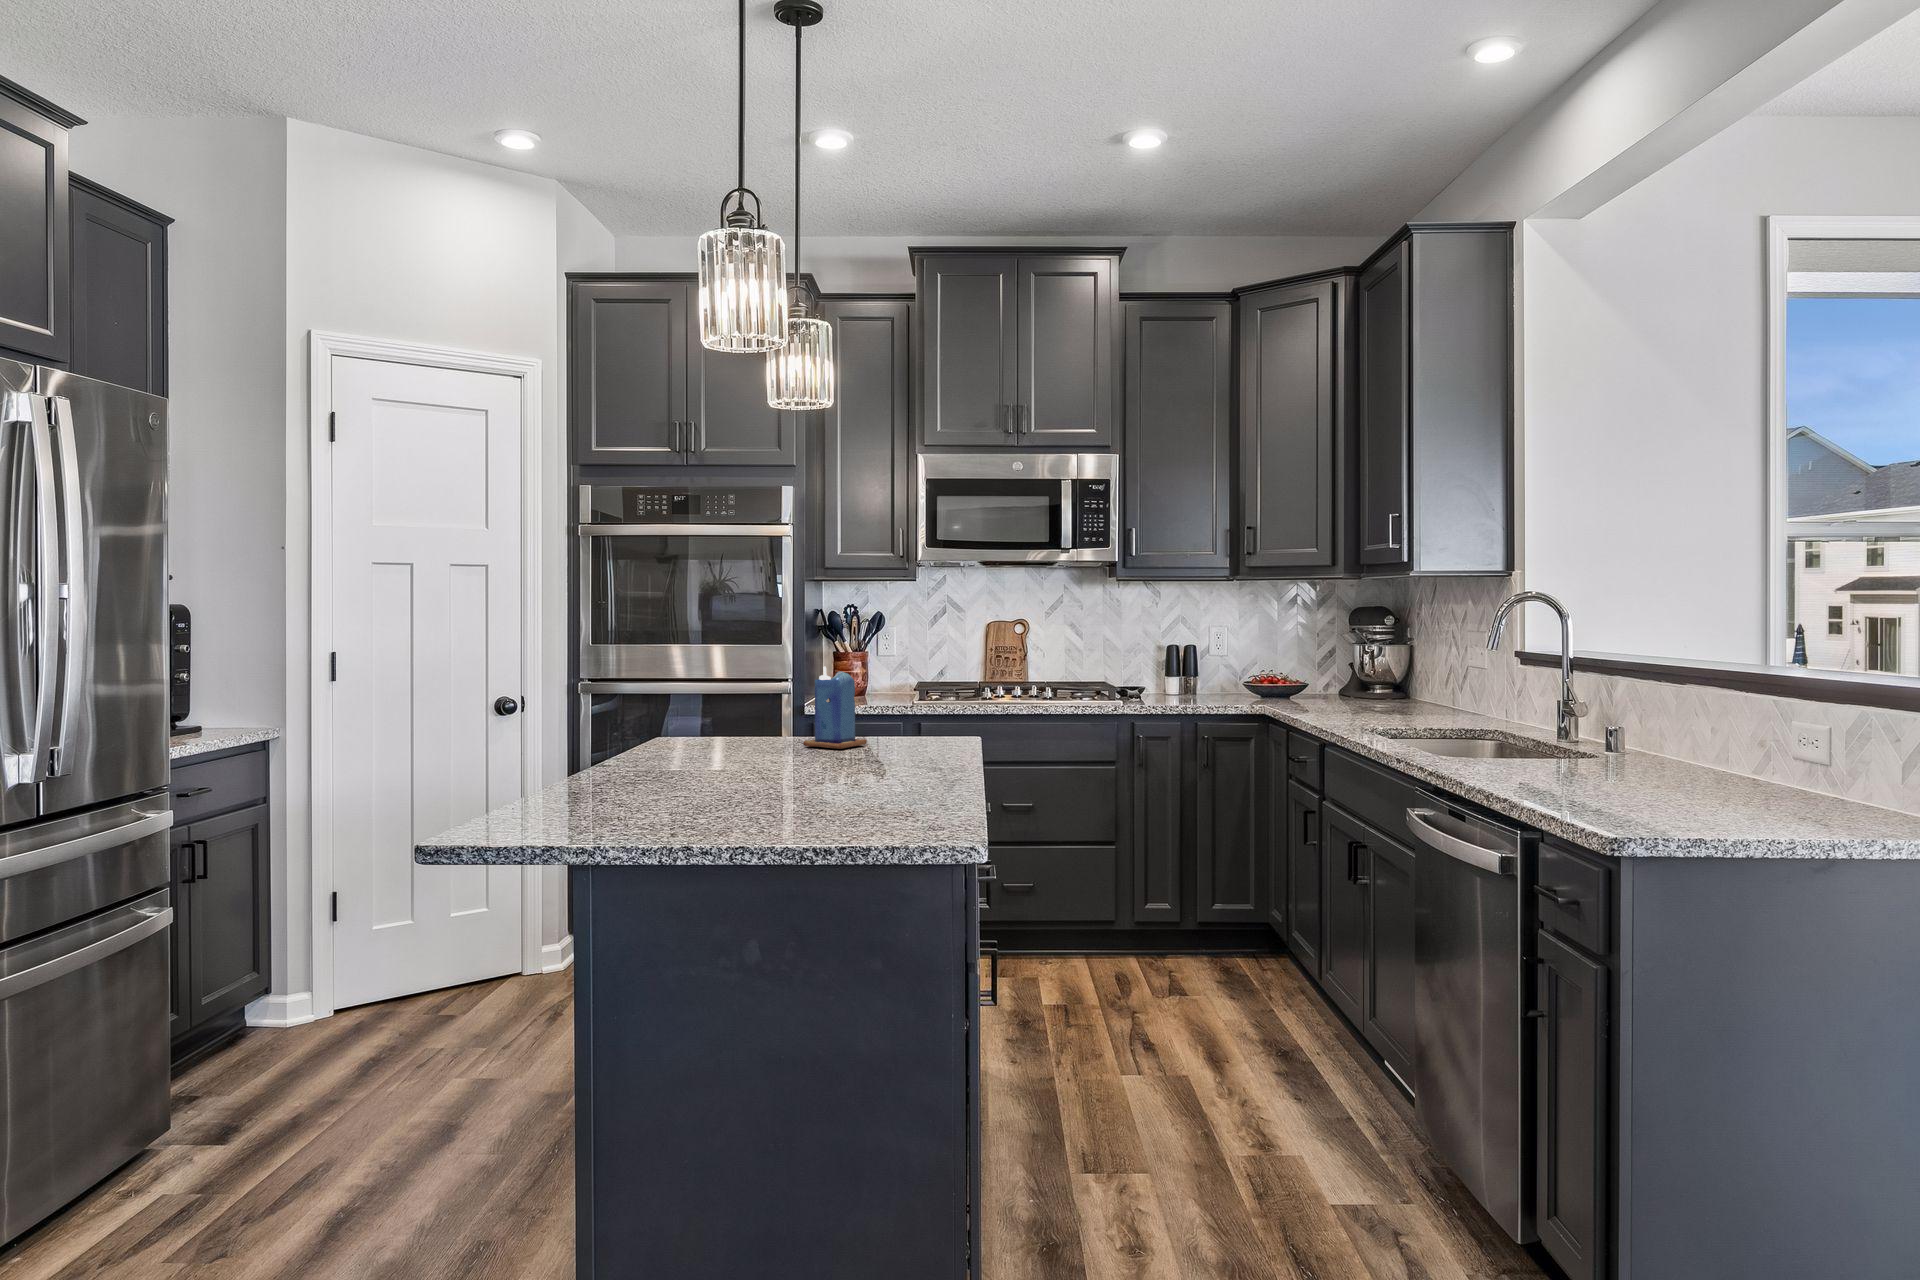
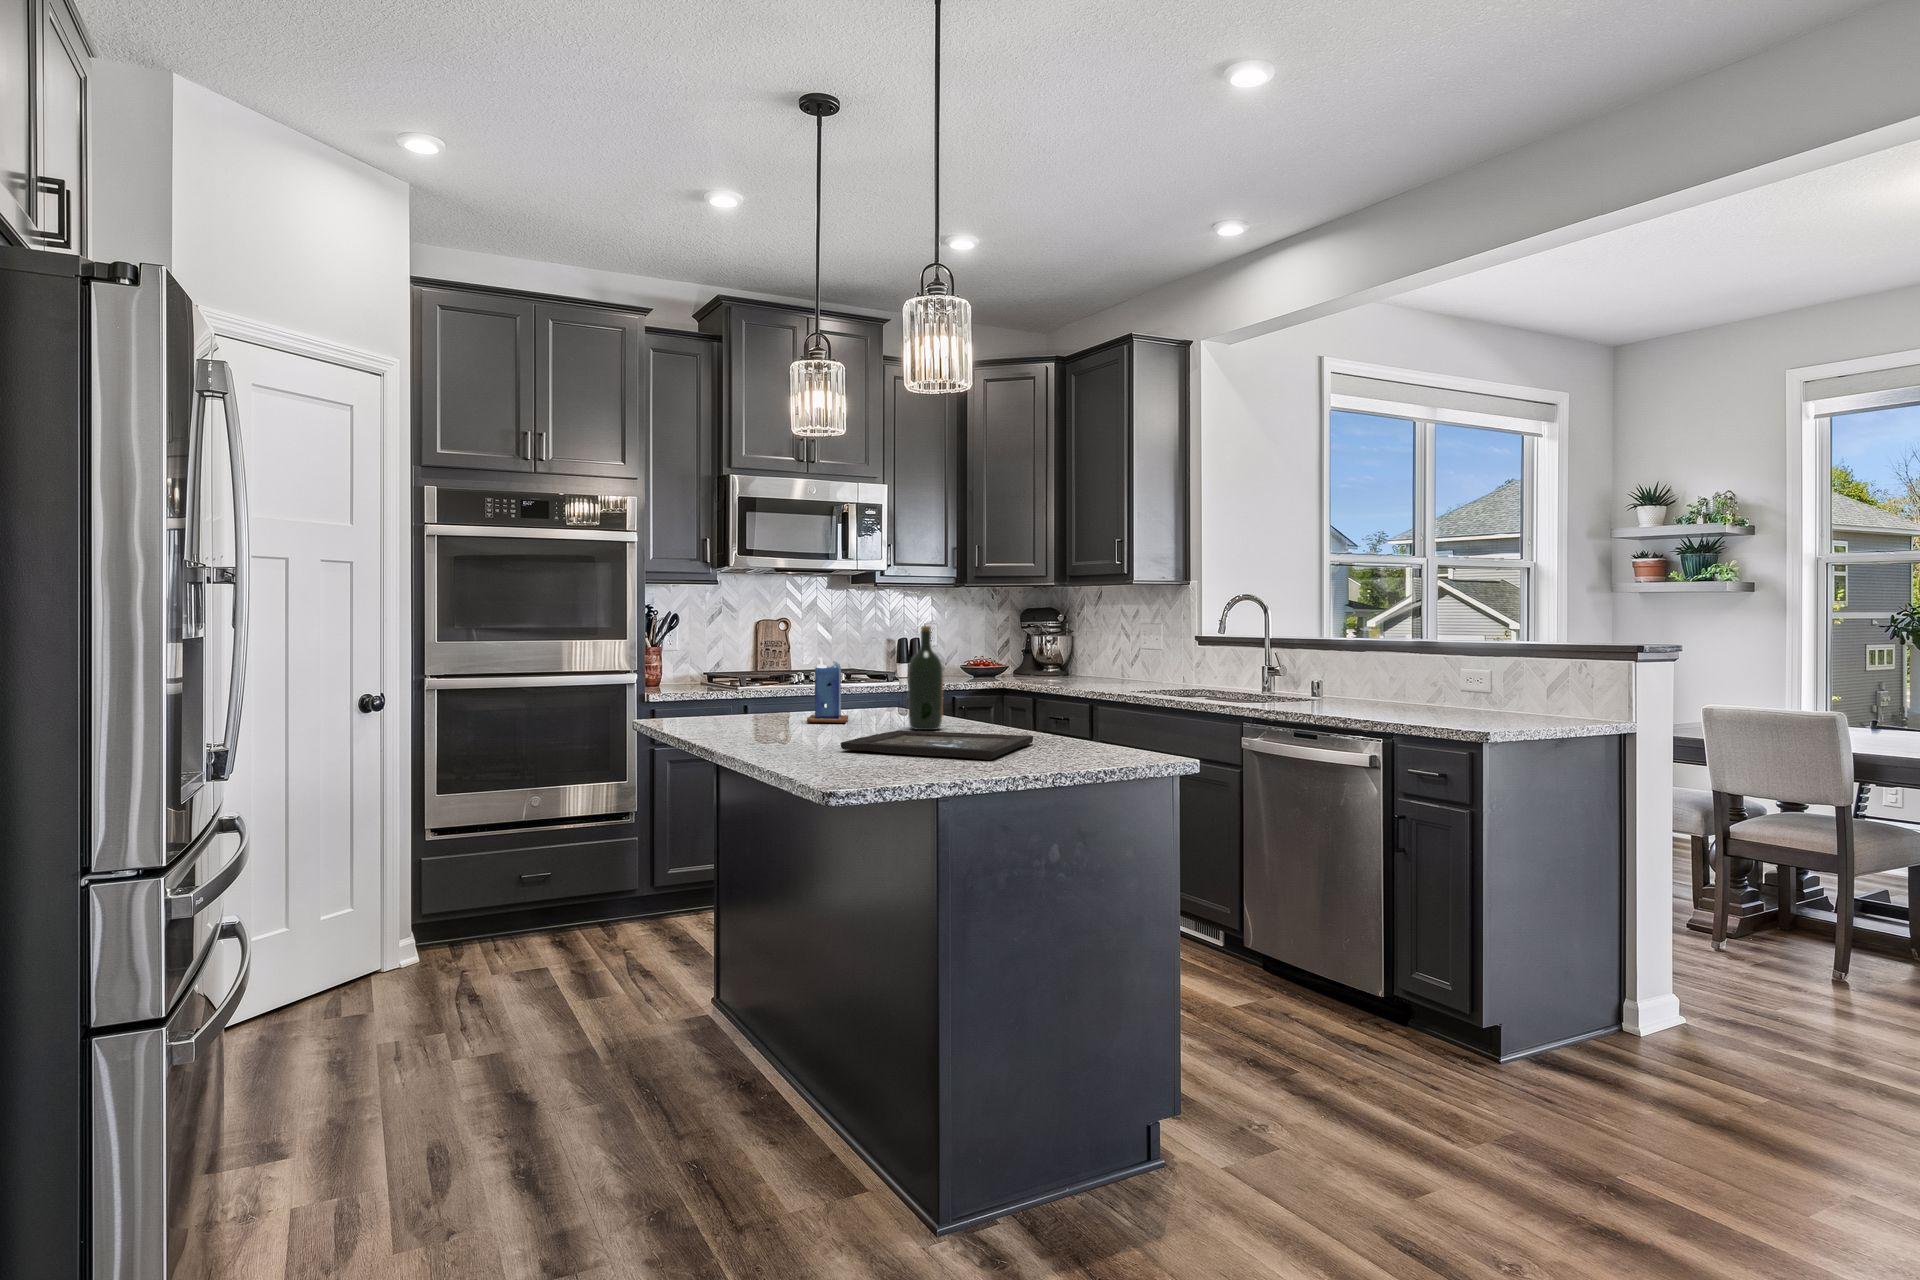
wine bottle: none [870,627,917,765] -> present [908,626,943,730]
tray: none [657,763,922,814] -> present [841,730,1033,760]

